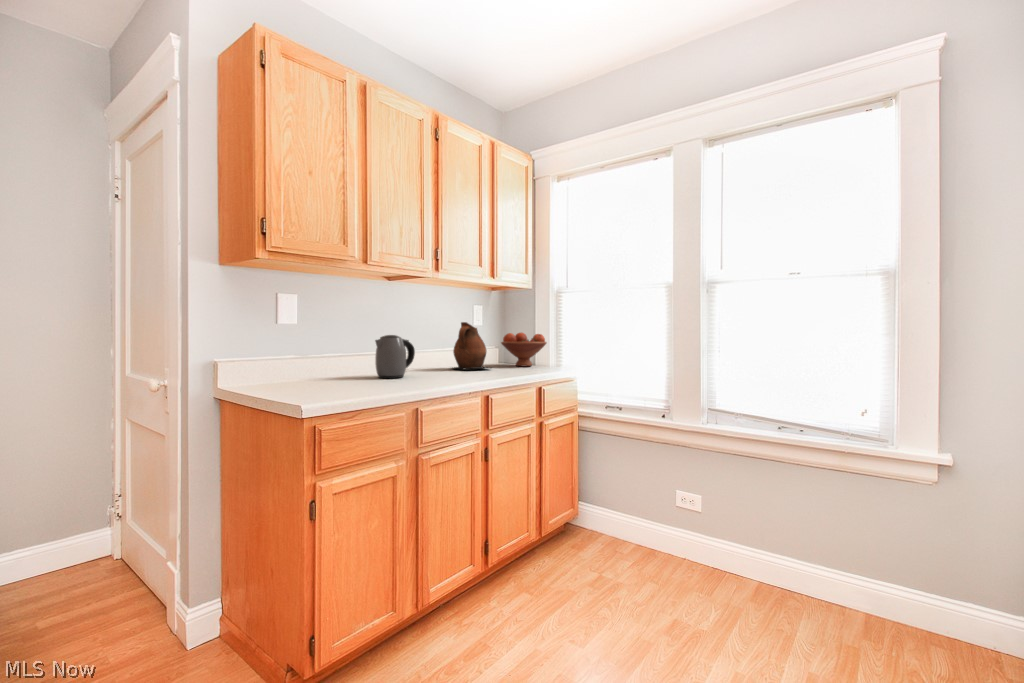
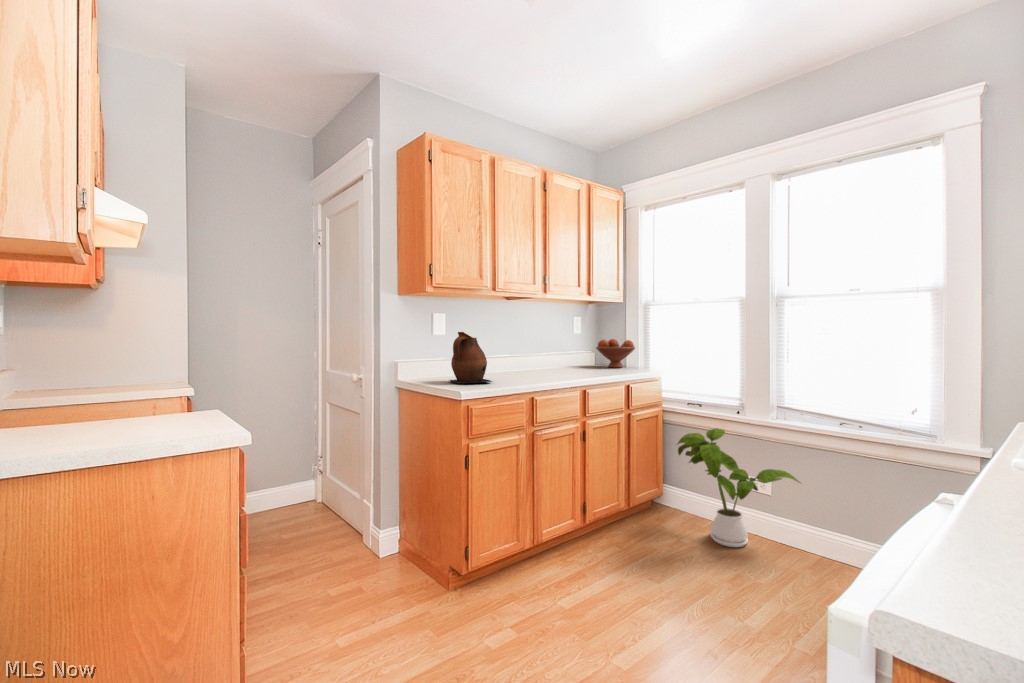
ceramic pitcher: present [452,322,489,370] -> present [450,332,492,383]
kettle: present [375,335,415,378] -> none [499,343,528,376]
house plant: none [598,438,740,580] -> present [677,428,800,547]

